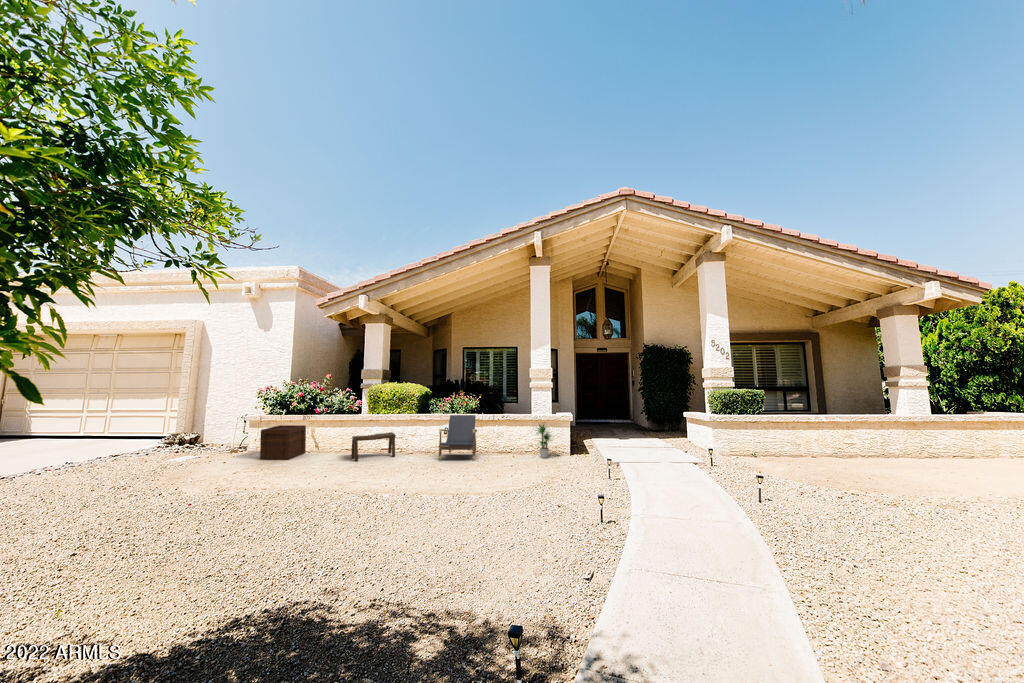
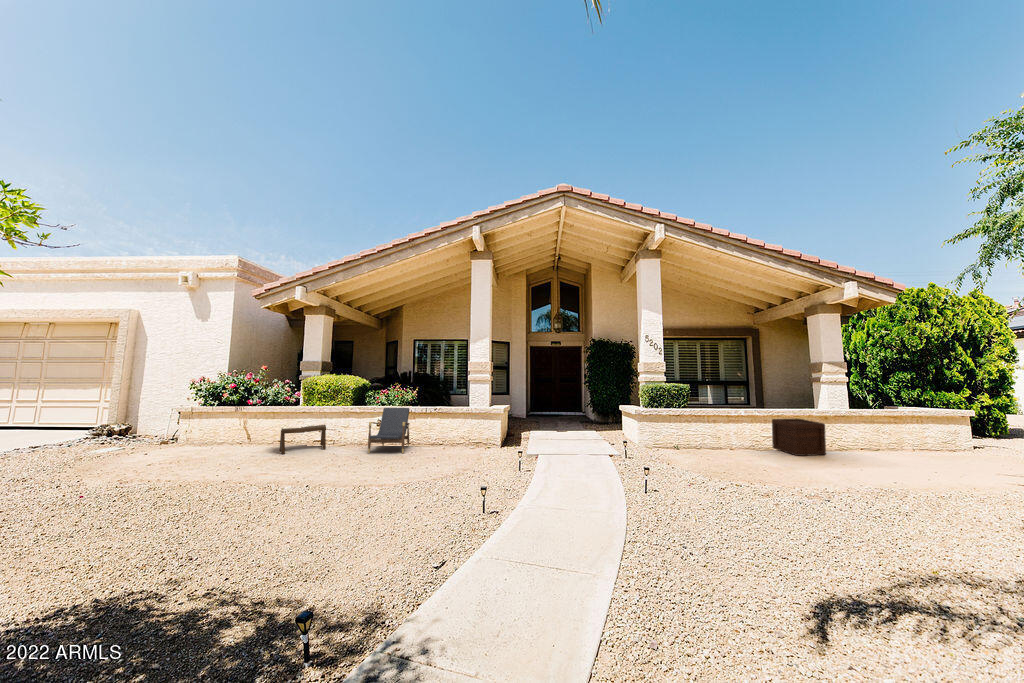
potted plant: present [537,423,551,458] -> none [464,415,487,451]
wooden crate: present [260,425,306,460] -> present [772,419,826,456]

